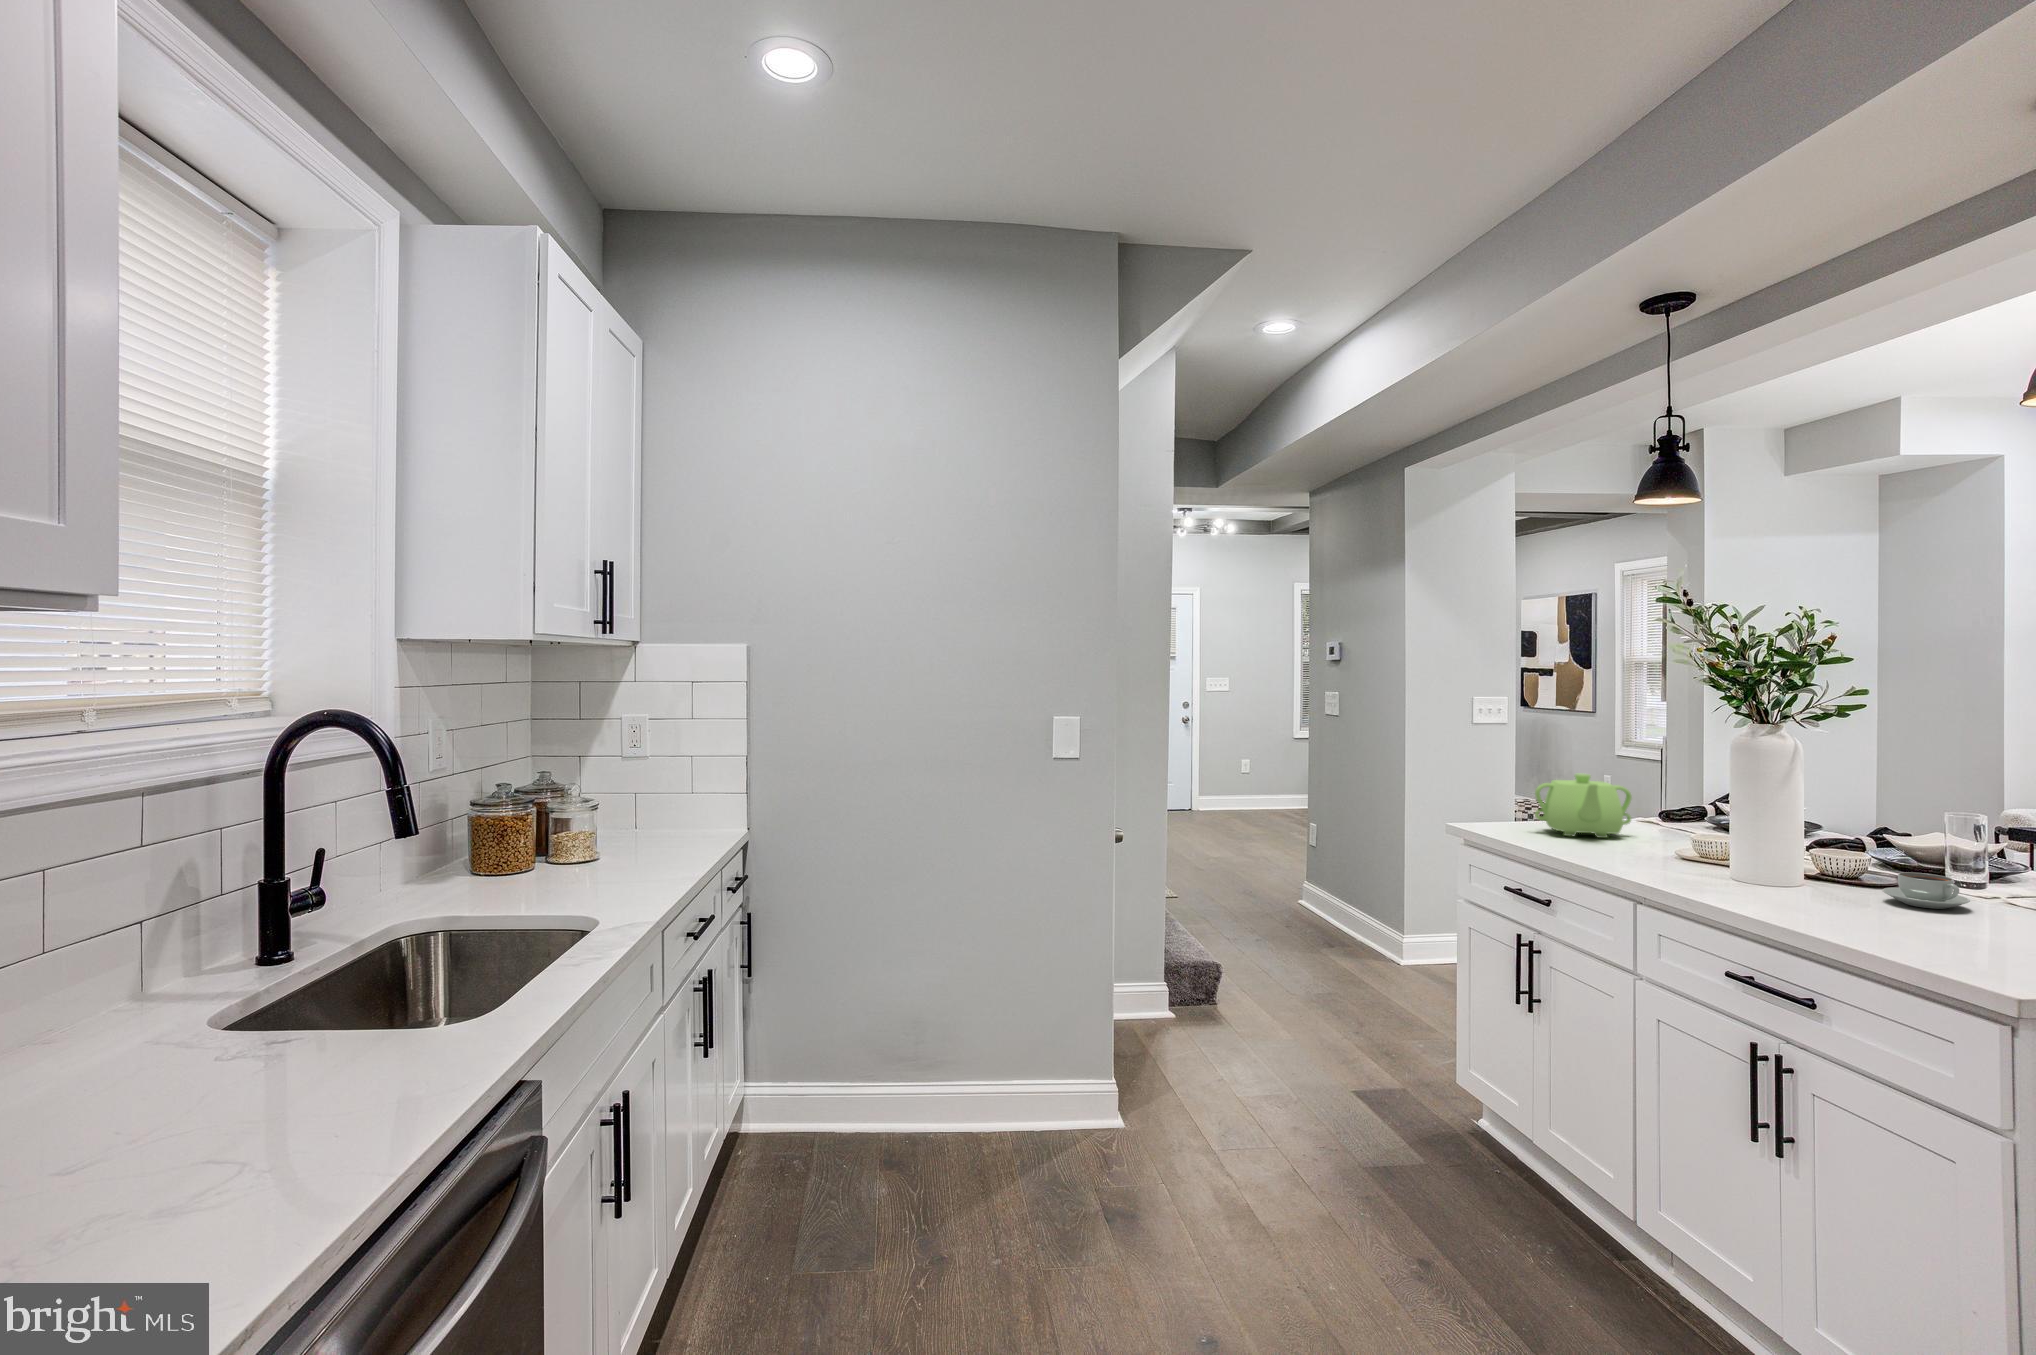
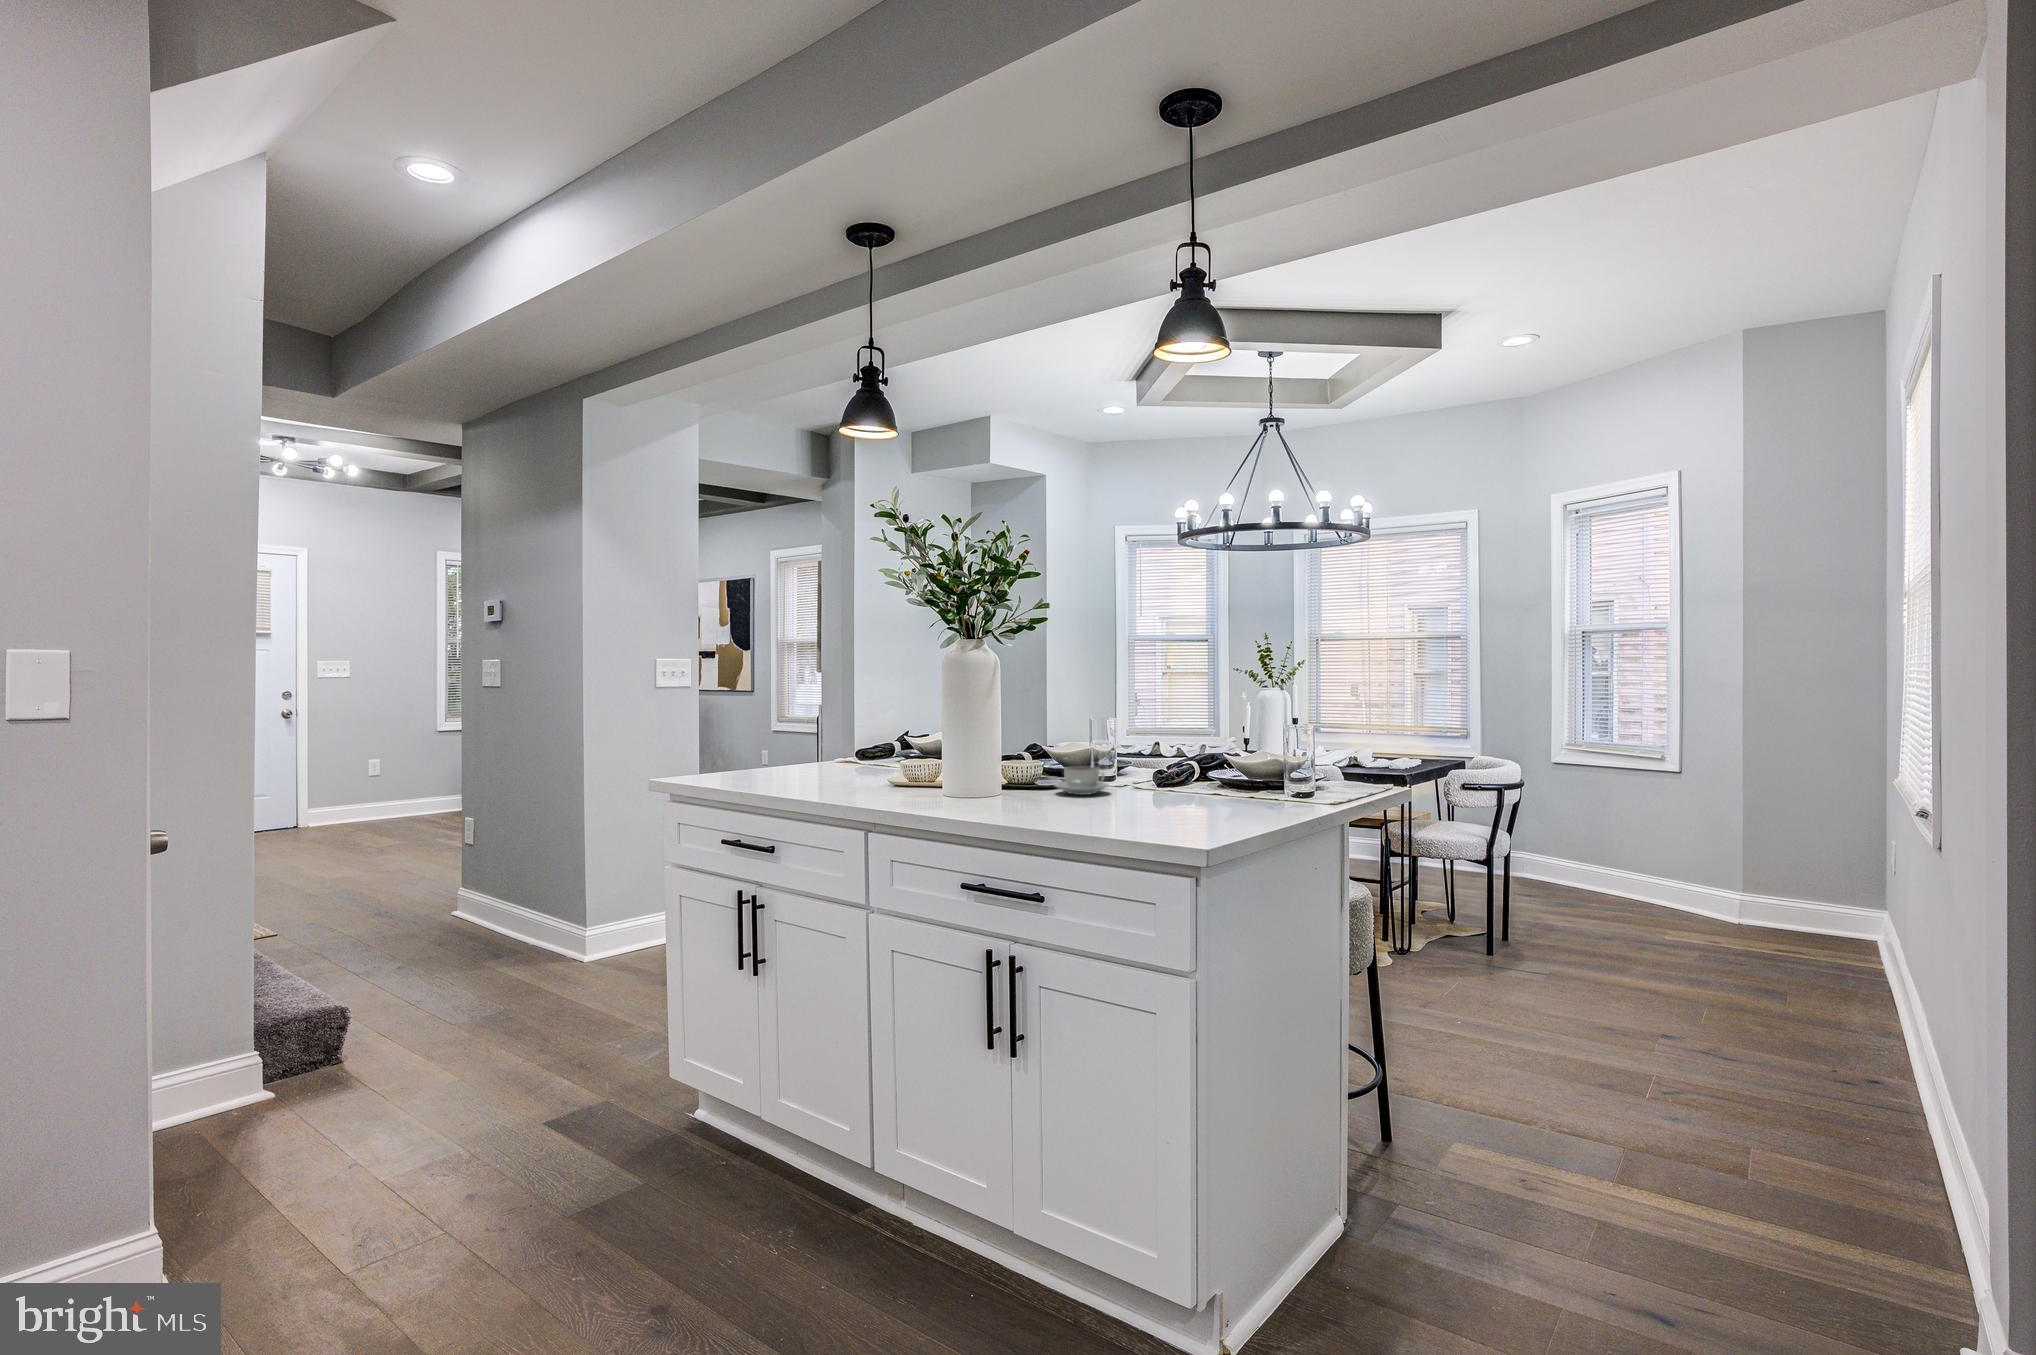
teapot: present [1535,774,1632,838] -> none [751,712,840,779]

